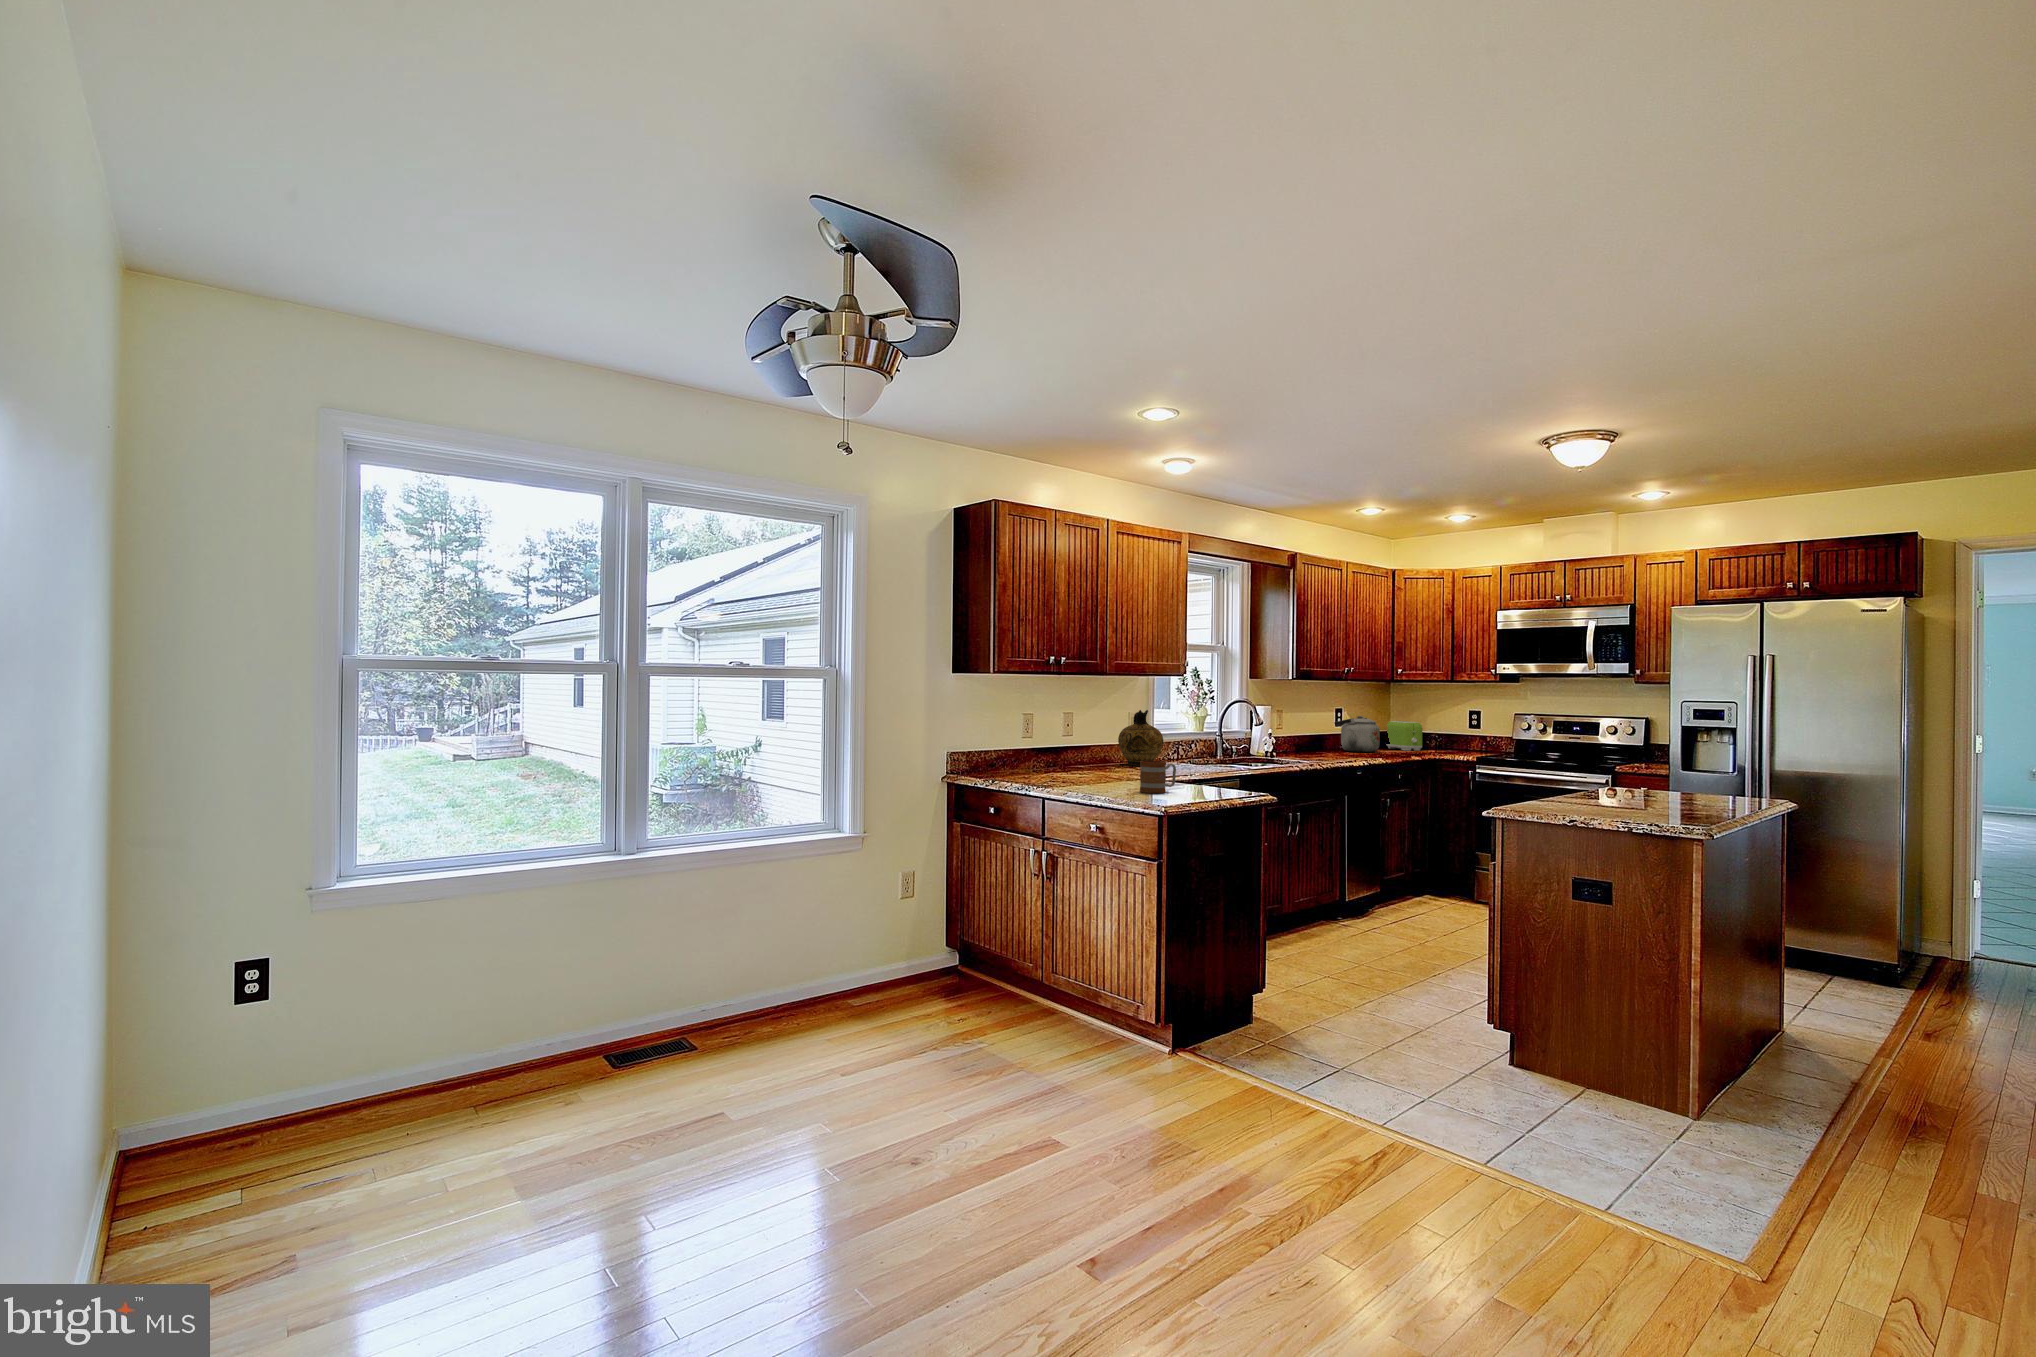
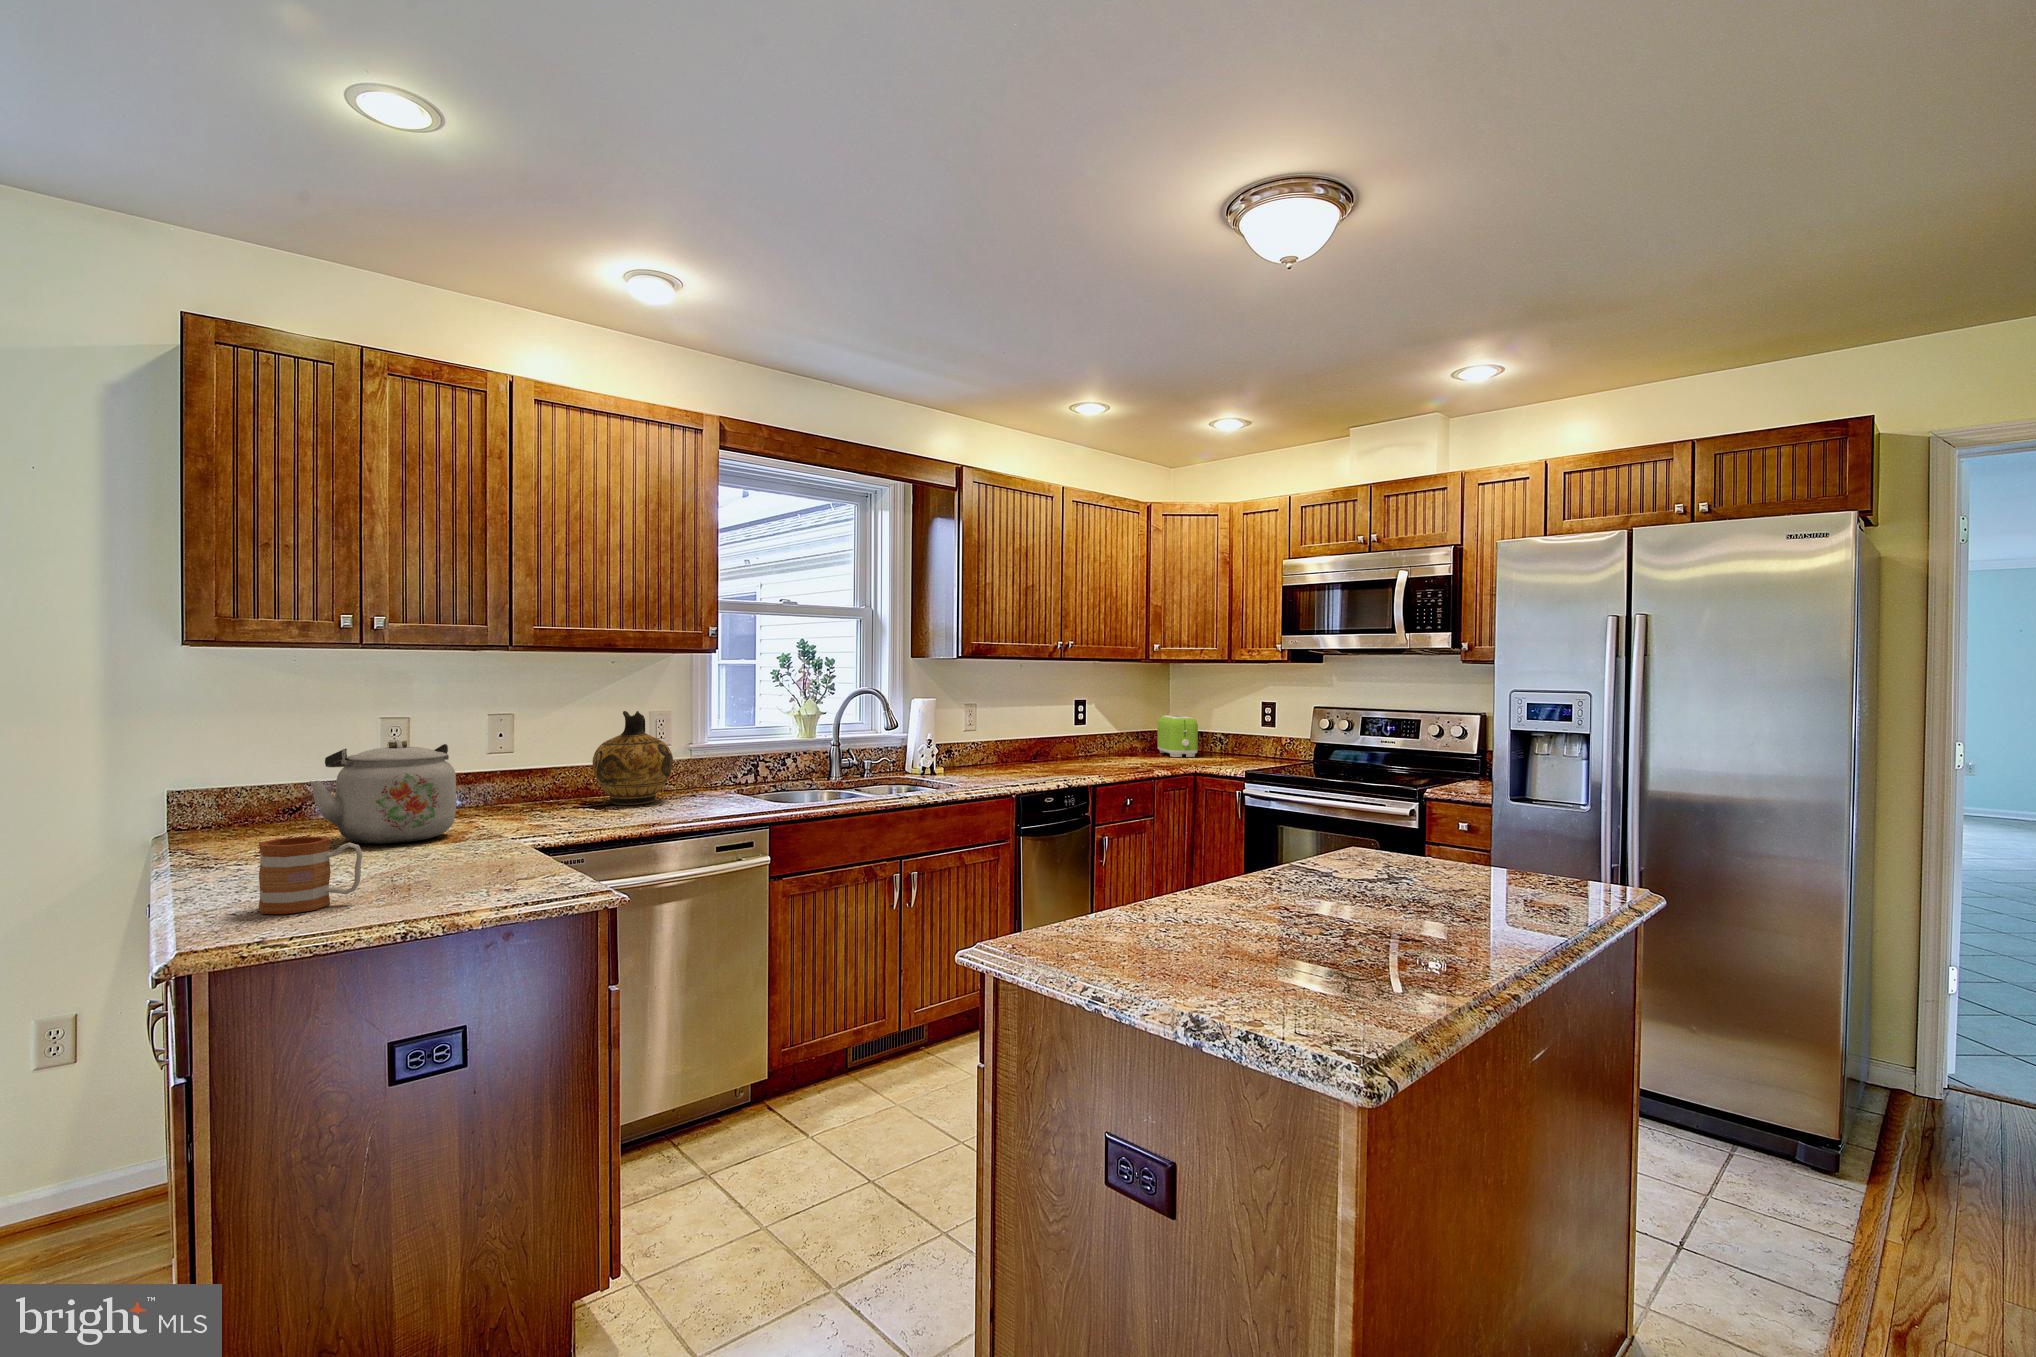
kettle: present [1334,716,1380,752] -> present [310,740,456,844]

